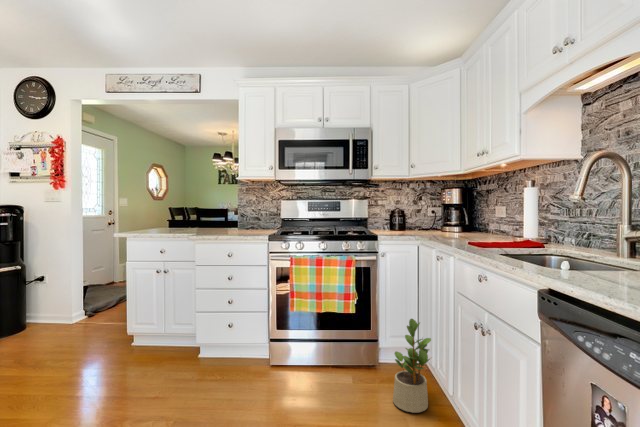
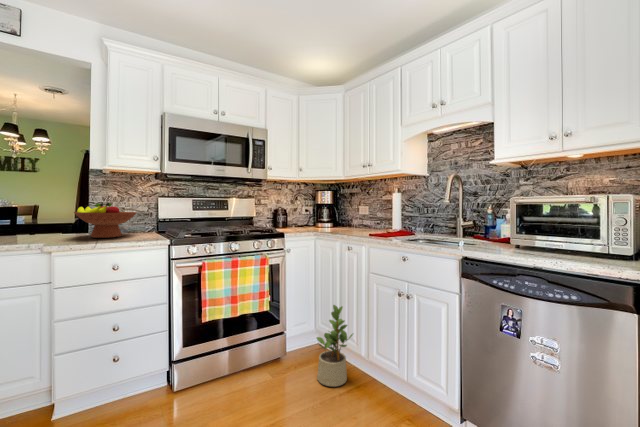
fruit bowl: none [215,206,256,233] -> present [74,203,136,238]

